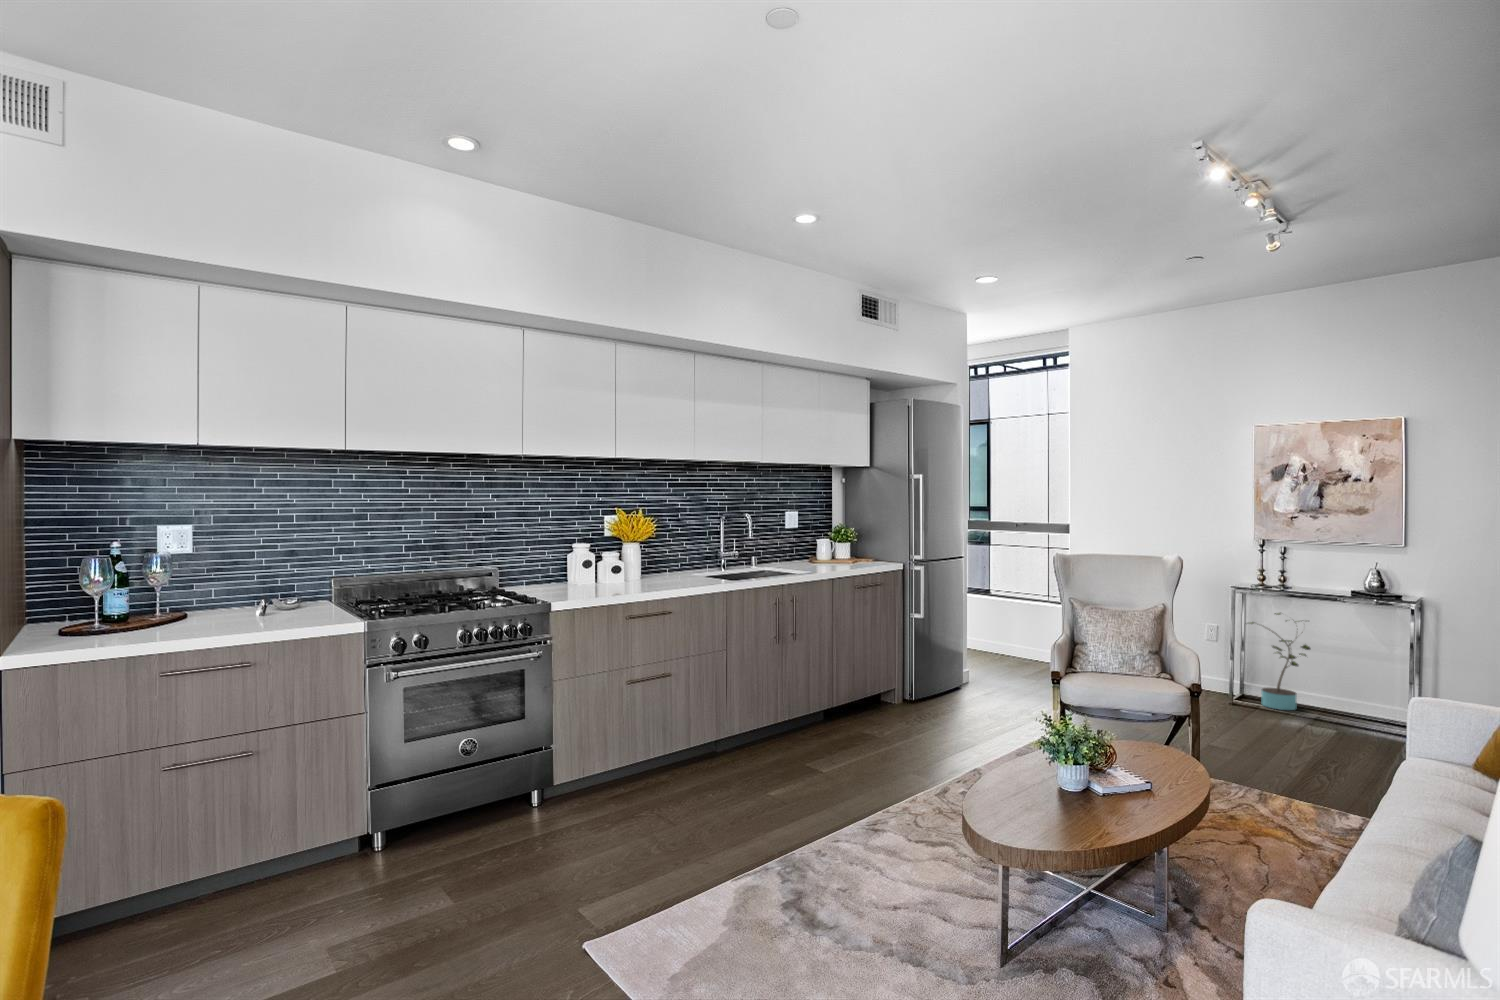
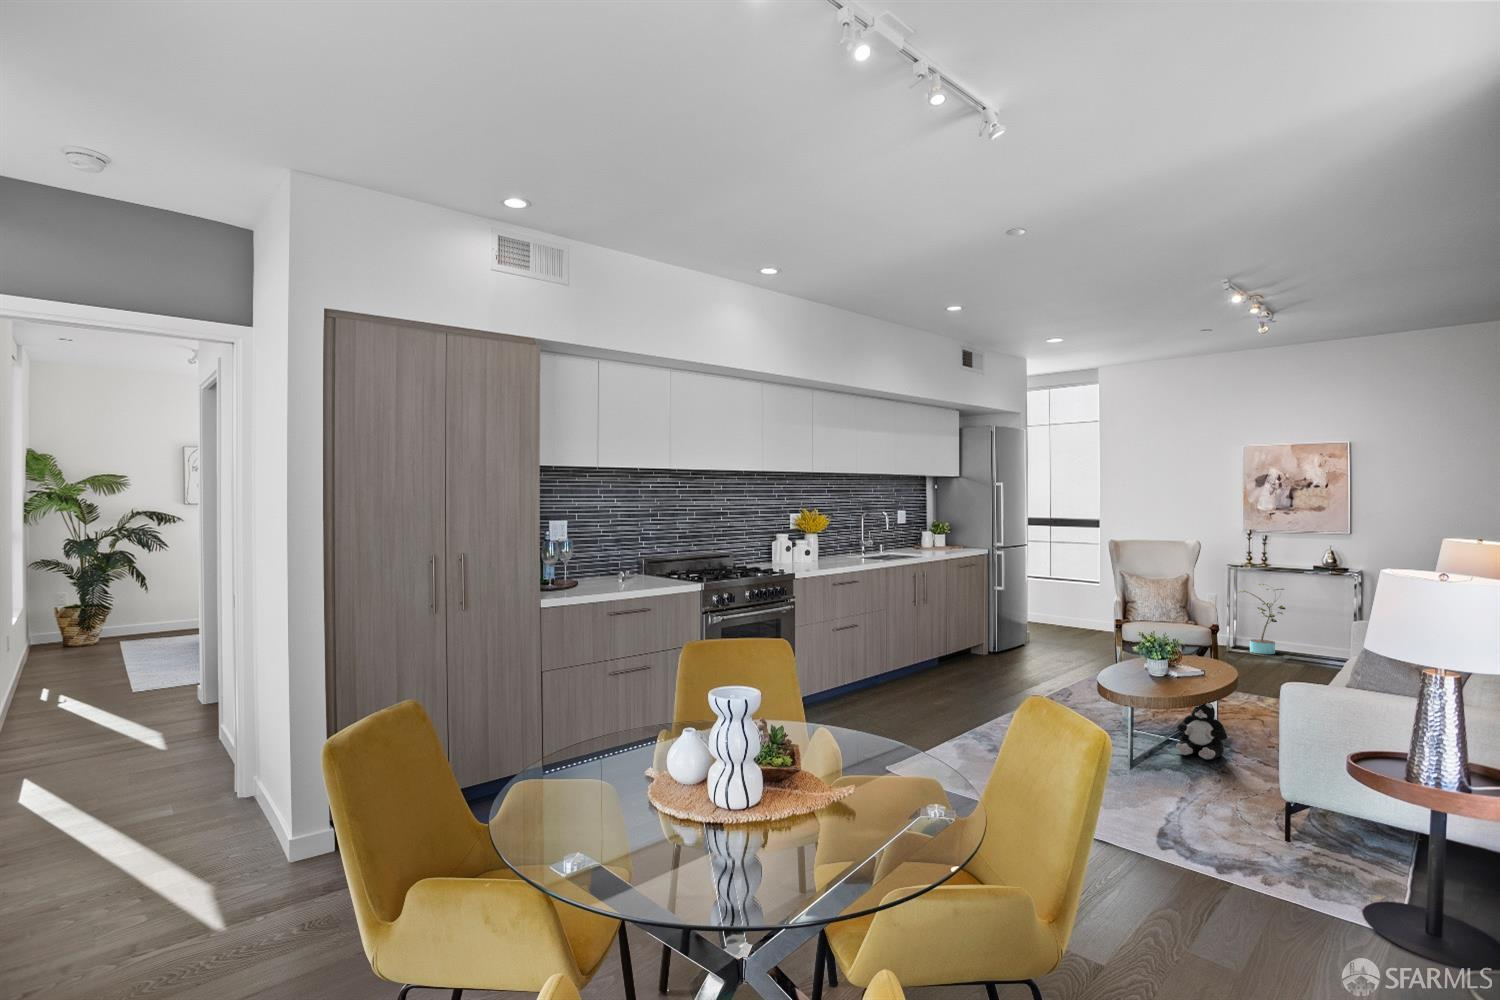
plush toy: none [1094,830,1183,949] -> present [1176,703,1227,760]

